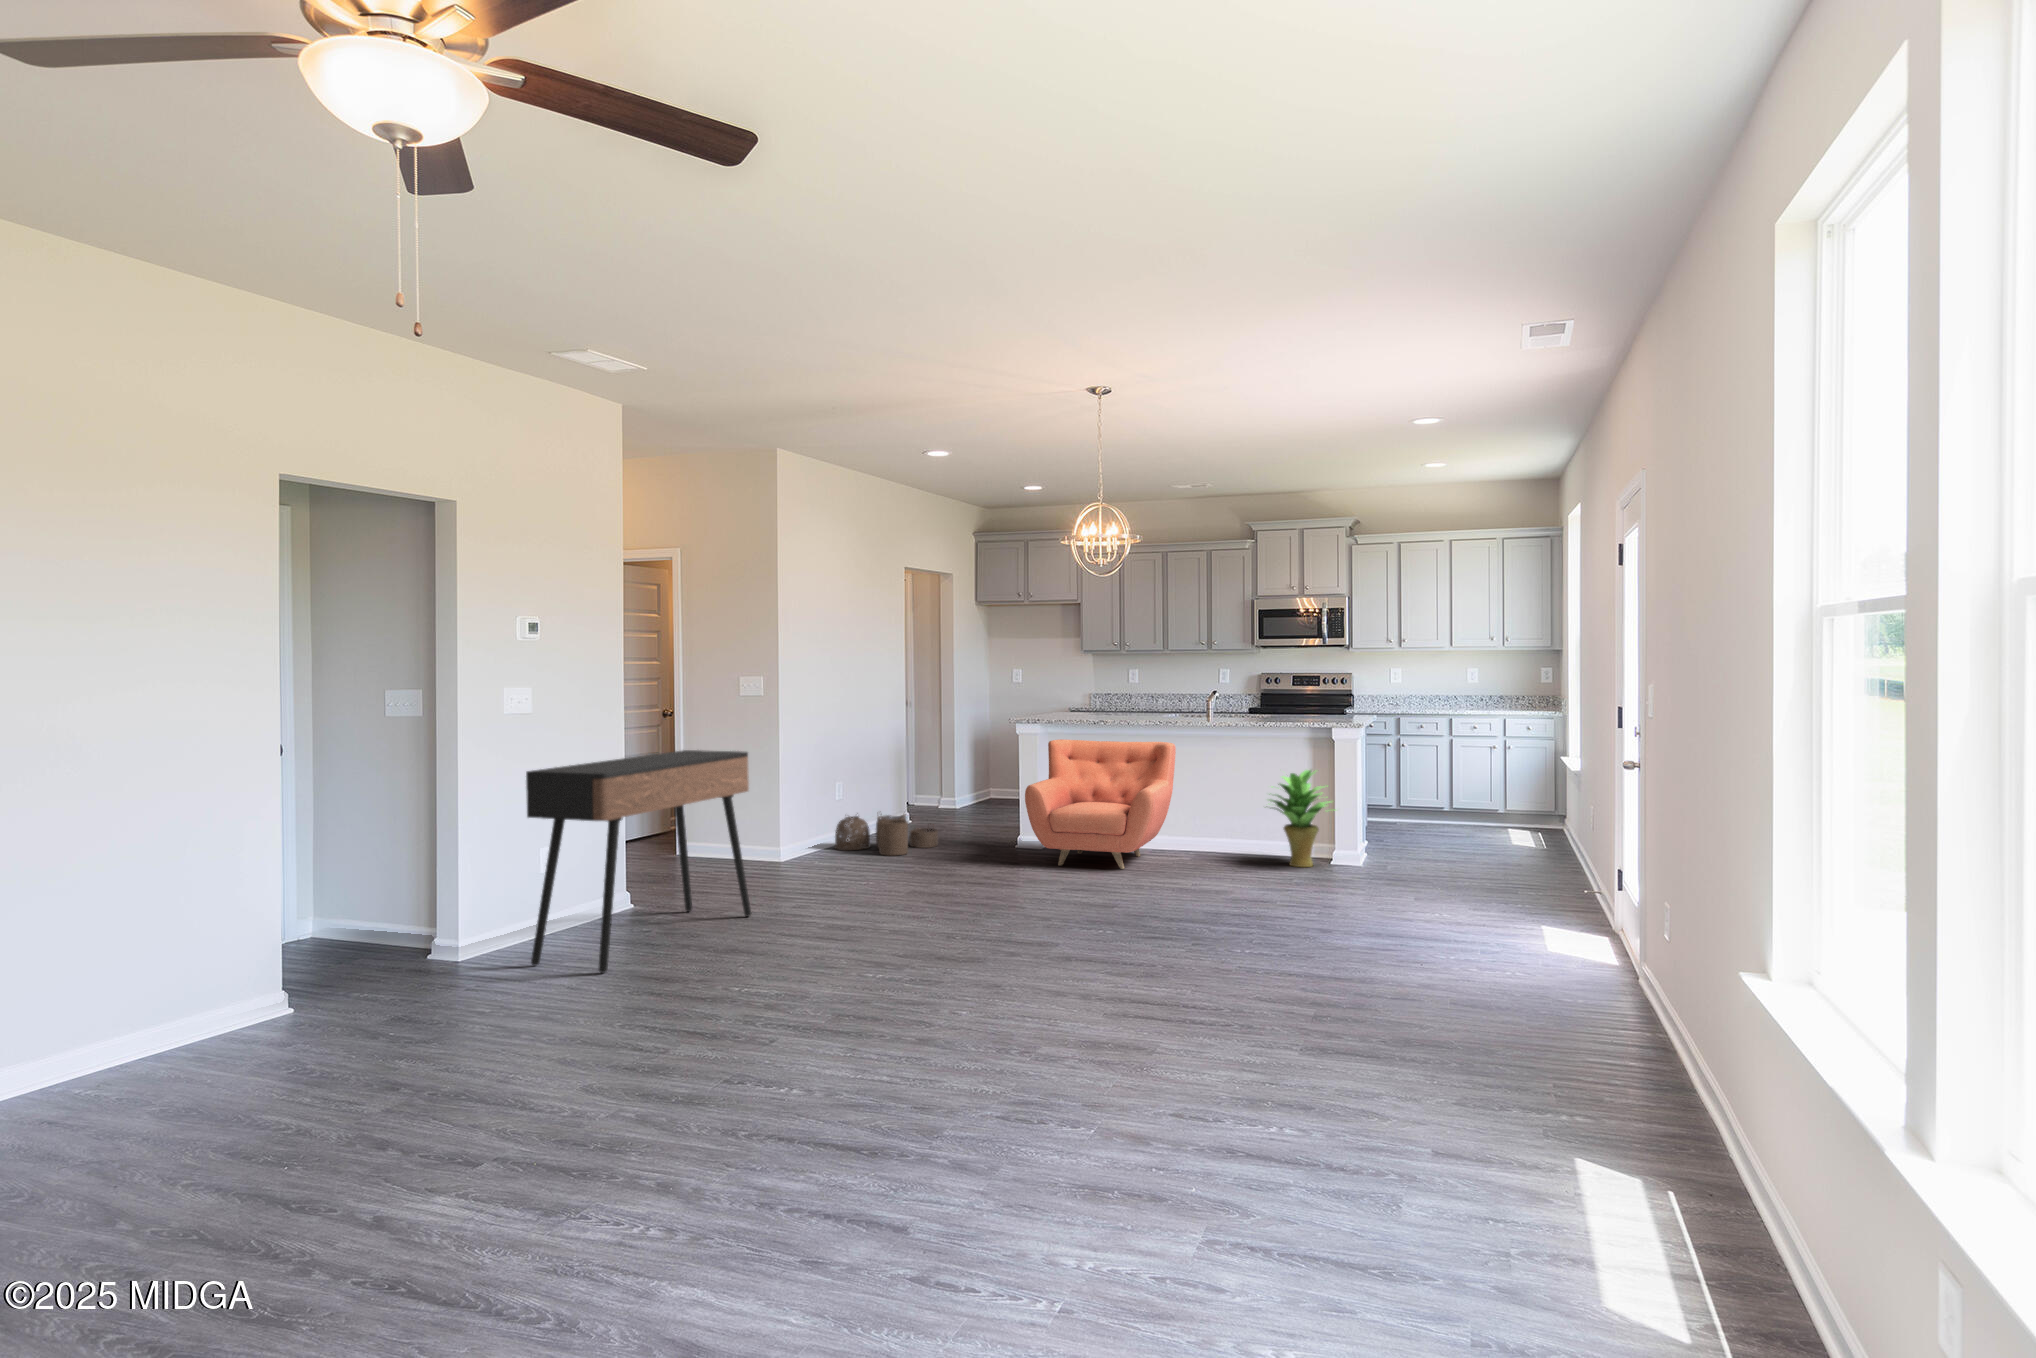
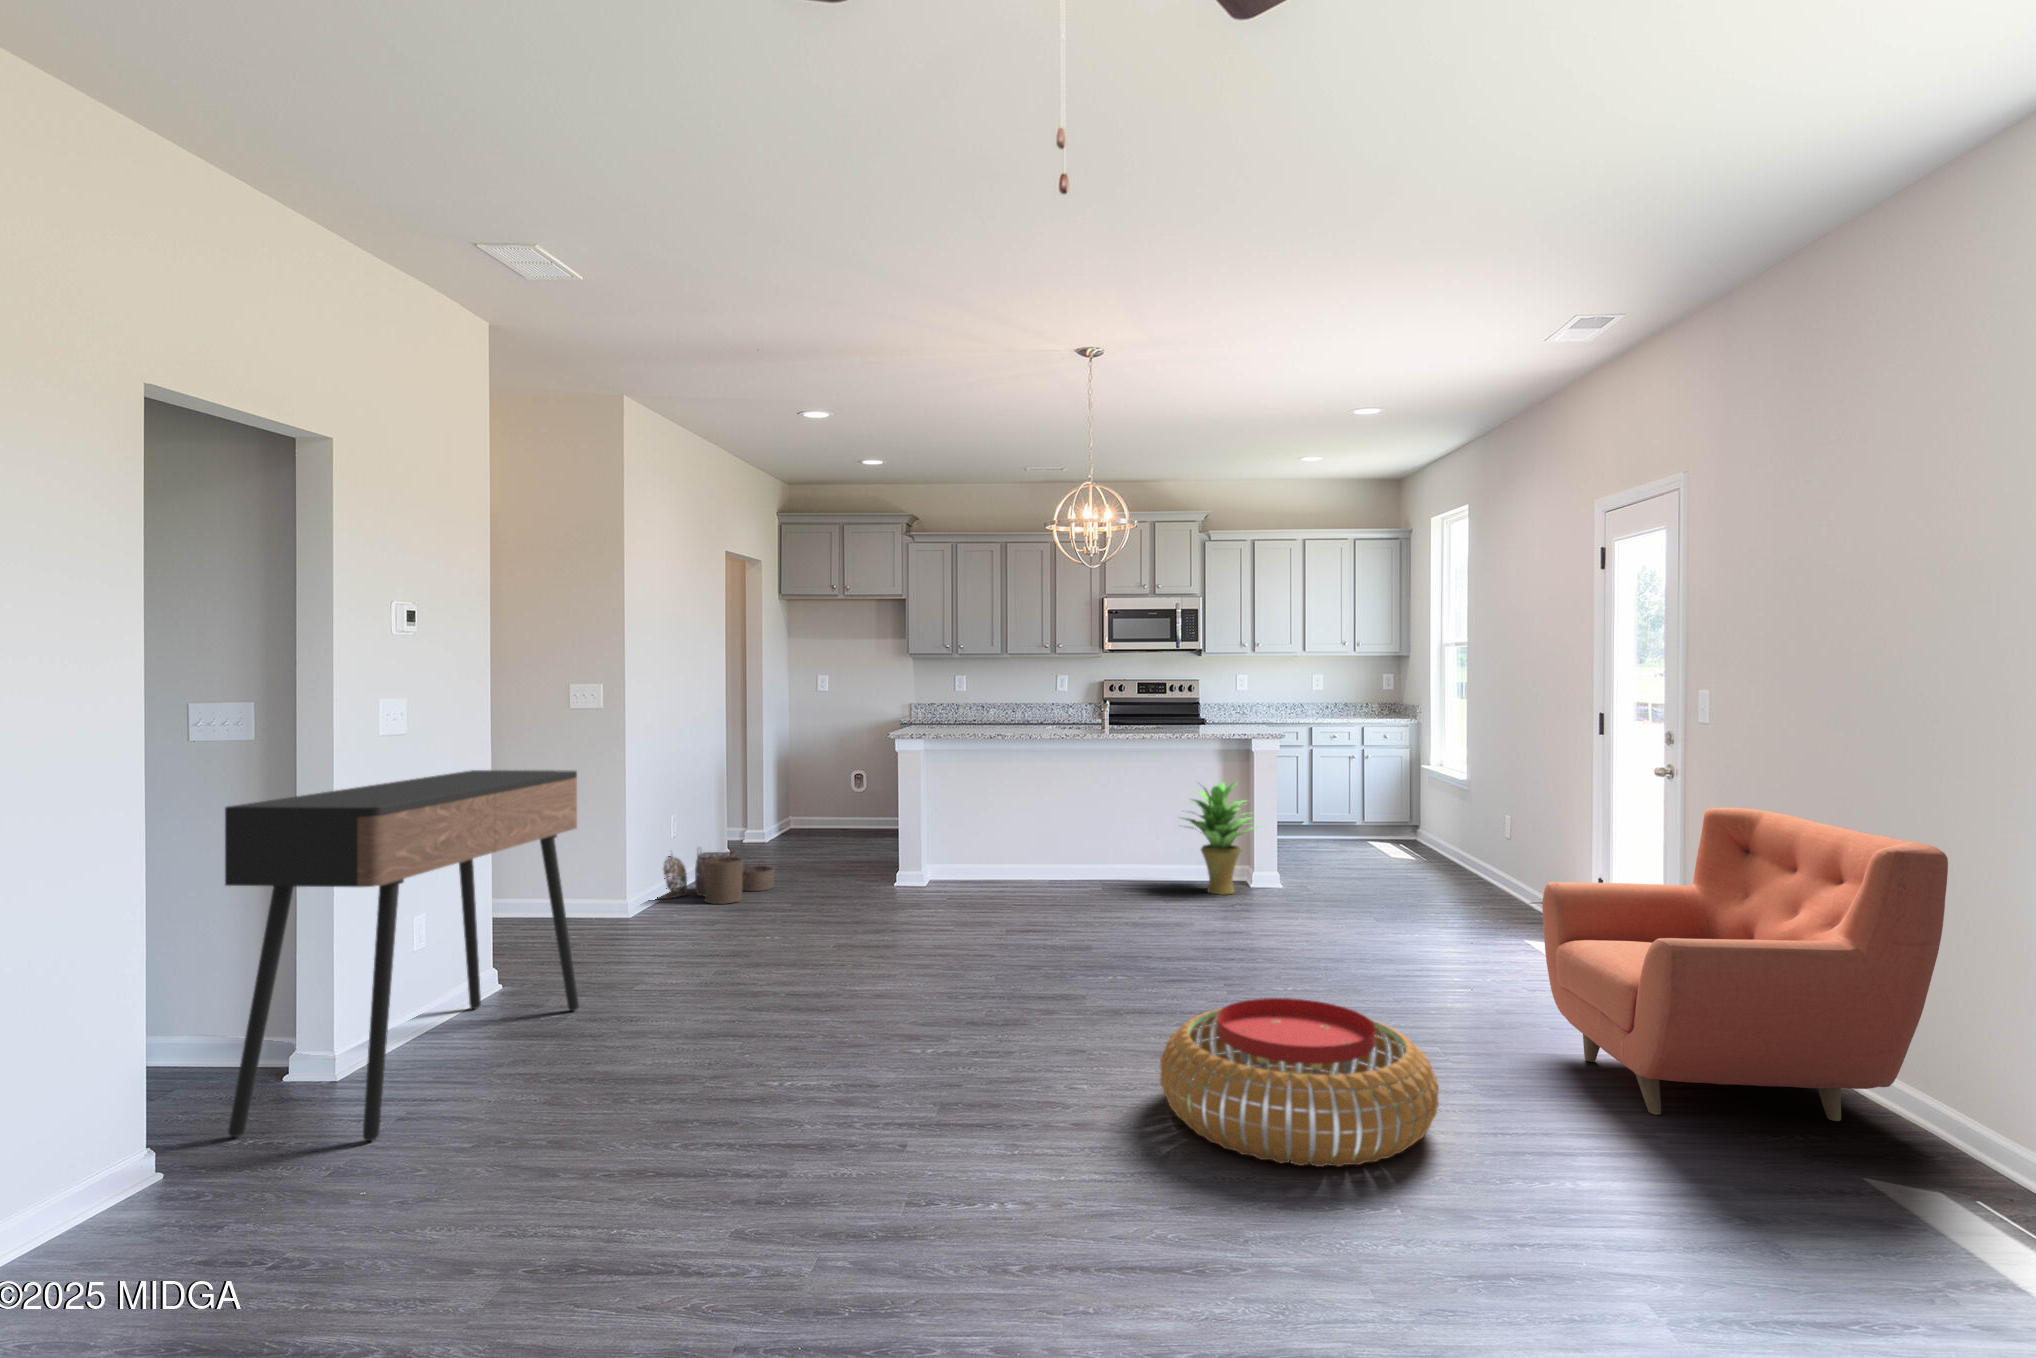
armchair: present [1025,739,1176,869] -> present [1542,808,1948,1121]
pouf: none [1073,926,1263,1032] -> present [1160,998,1439,1167]

